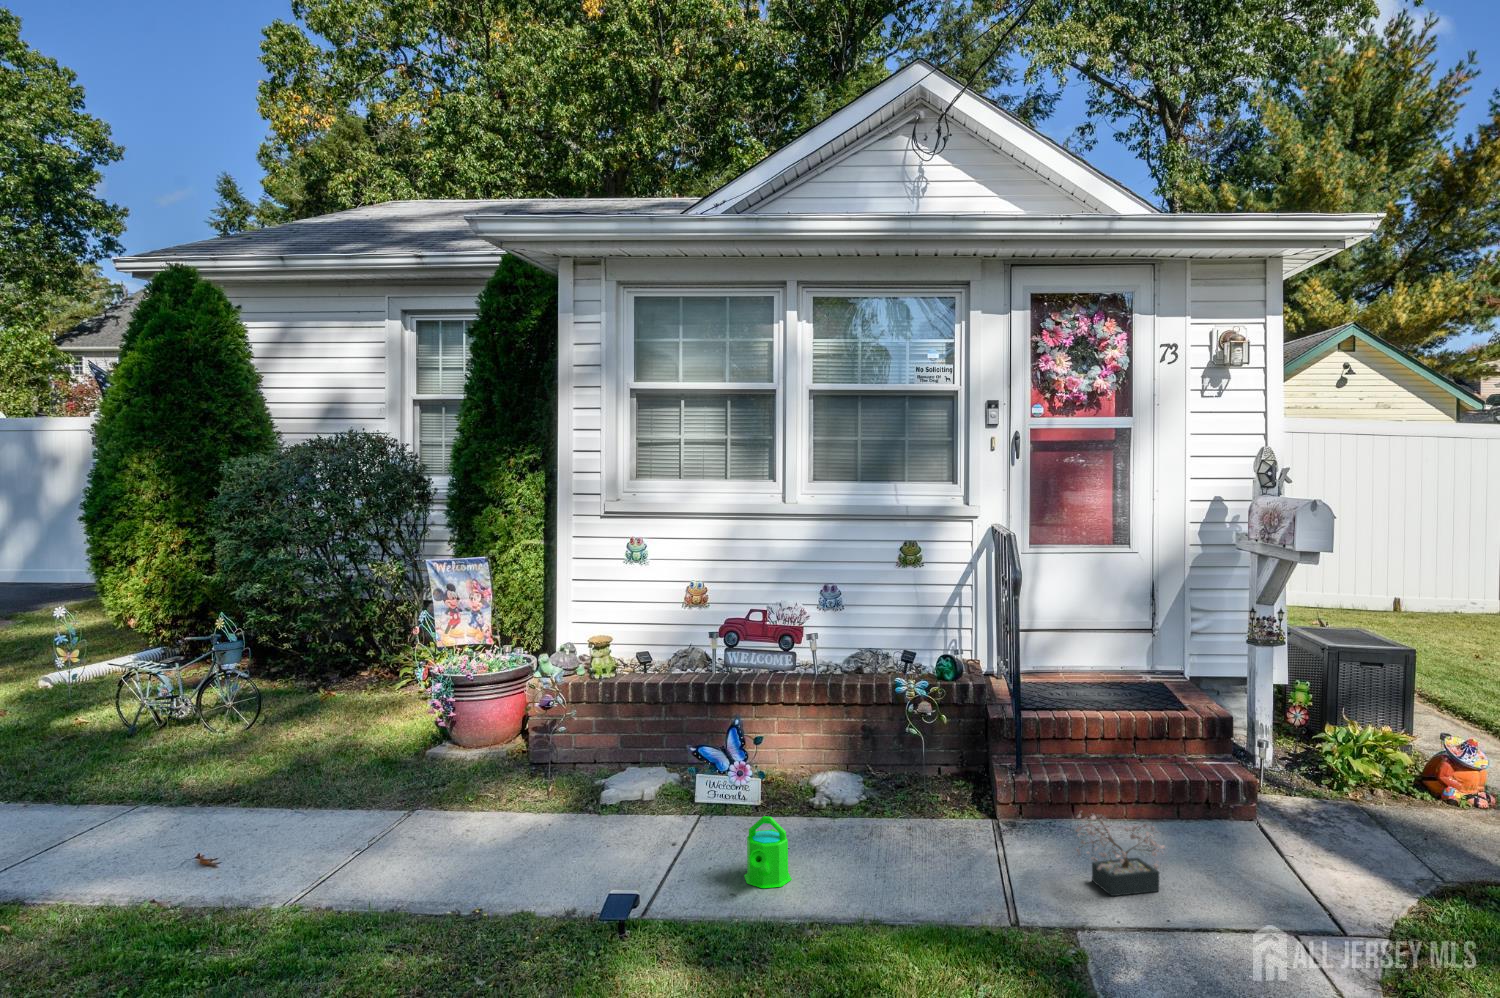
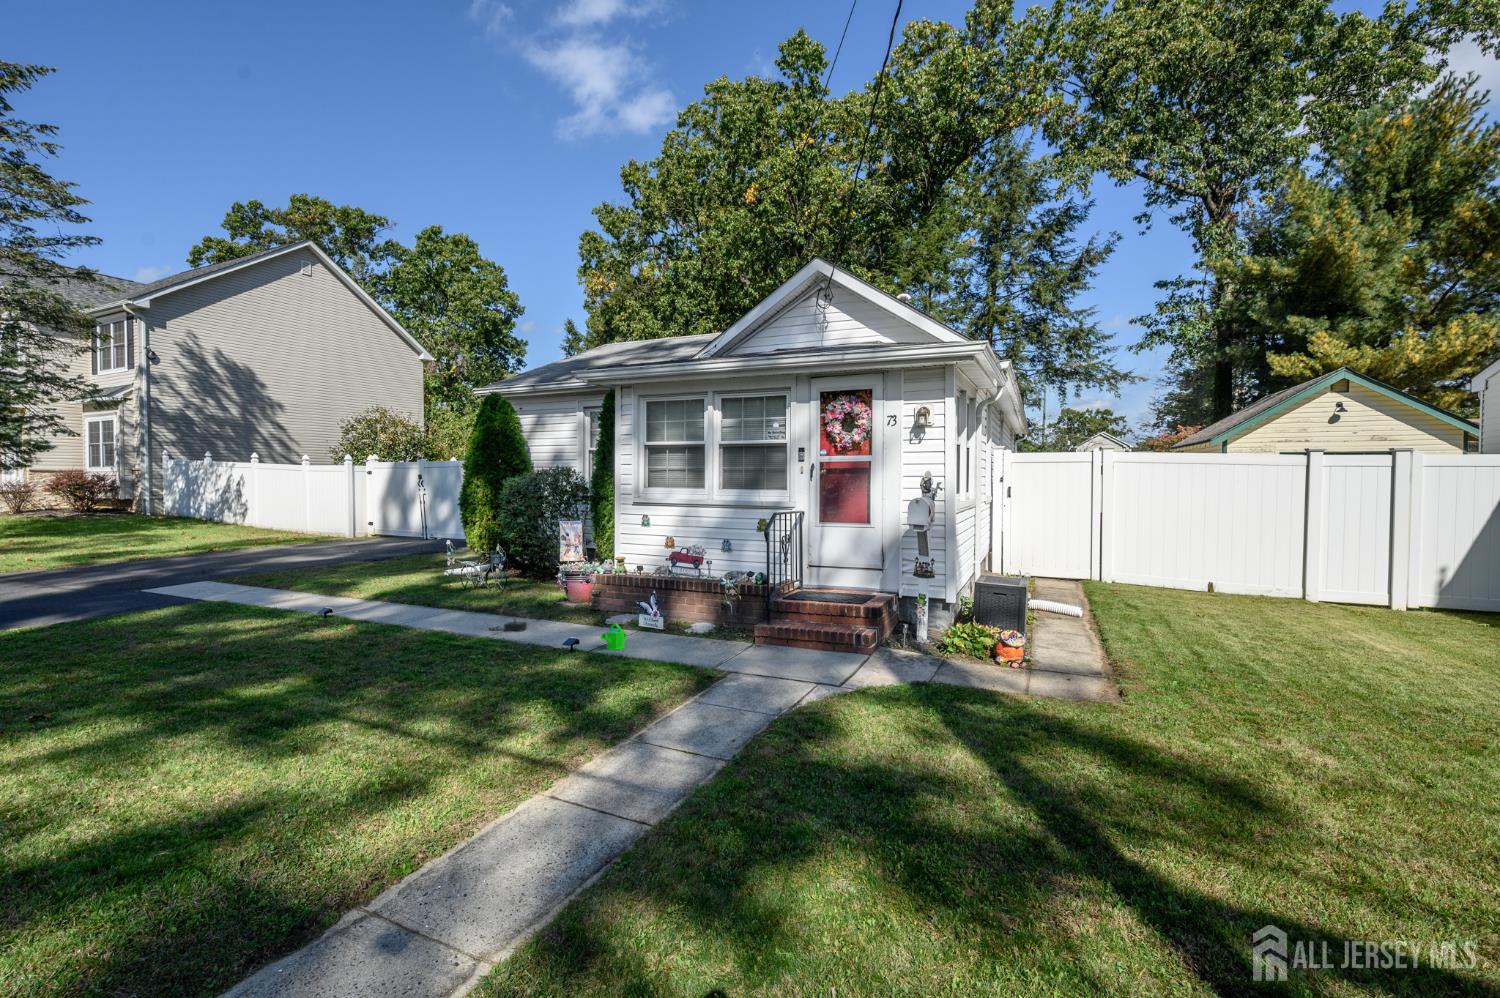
decorative plant: present [1076,811,1165,896] -> present [500,605,527,631]

